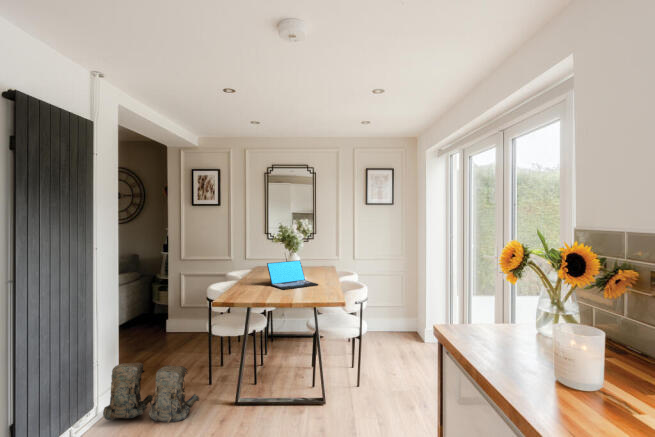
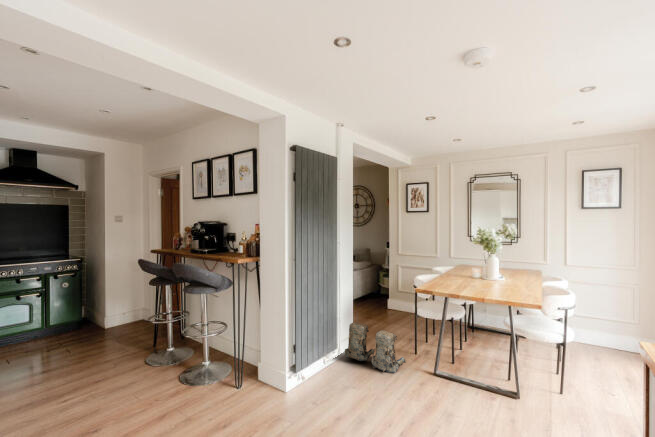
laptop: present [267,260,318,290] -> none [463,262,515,287]

